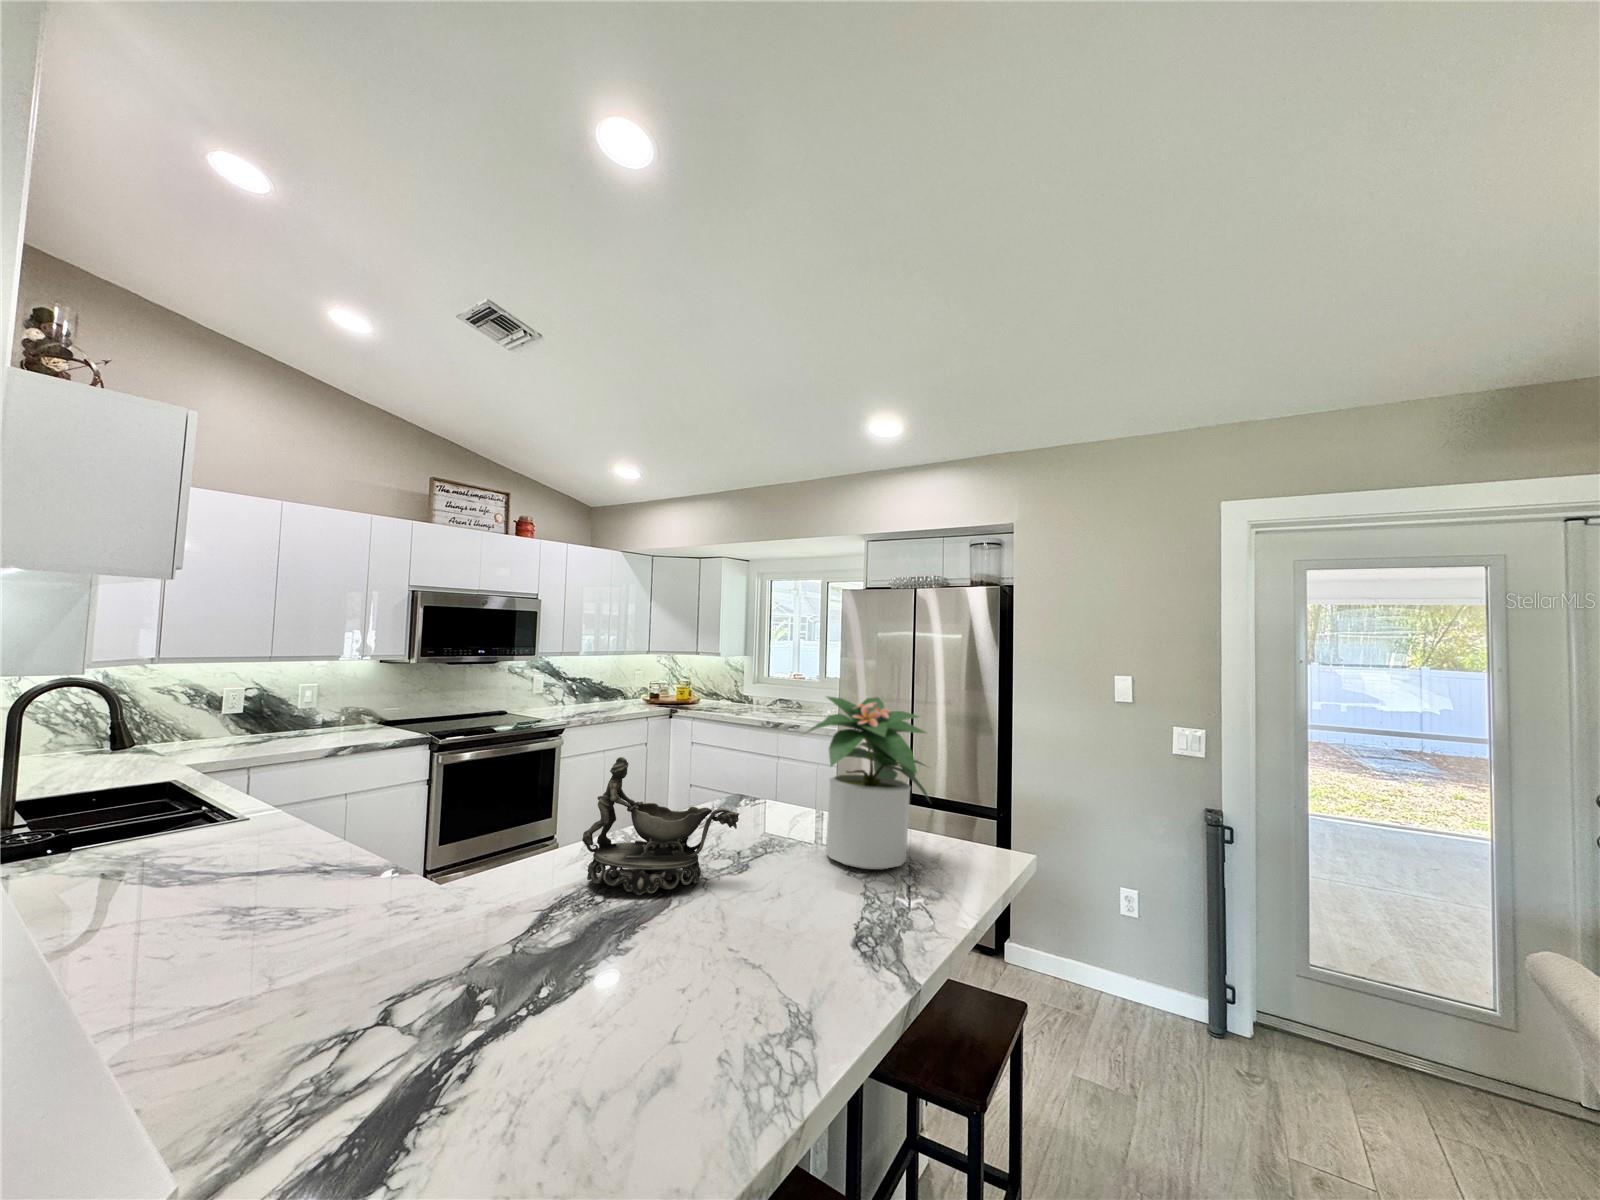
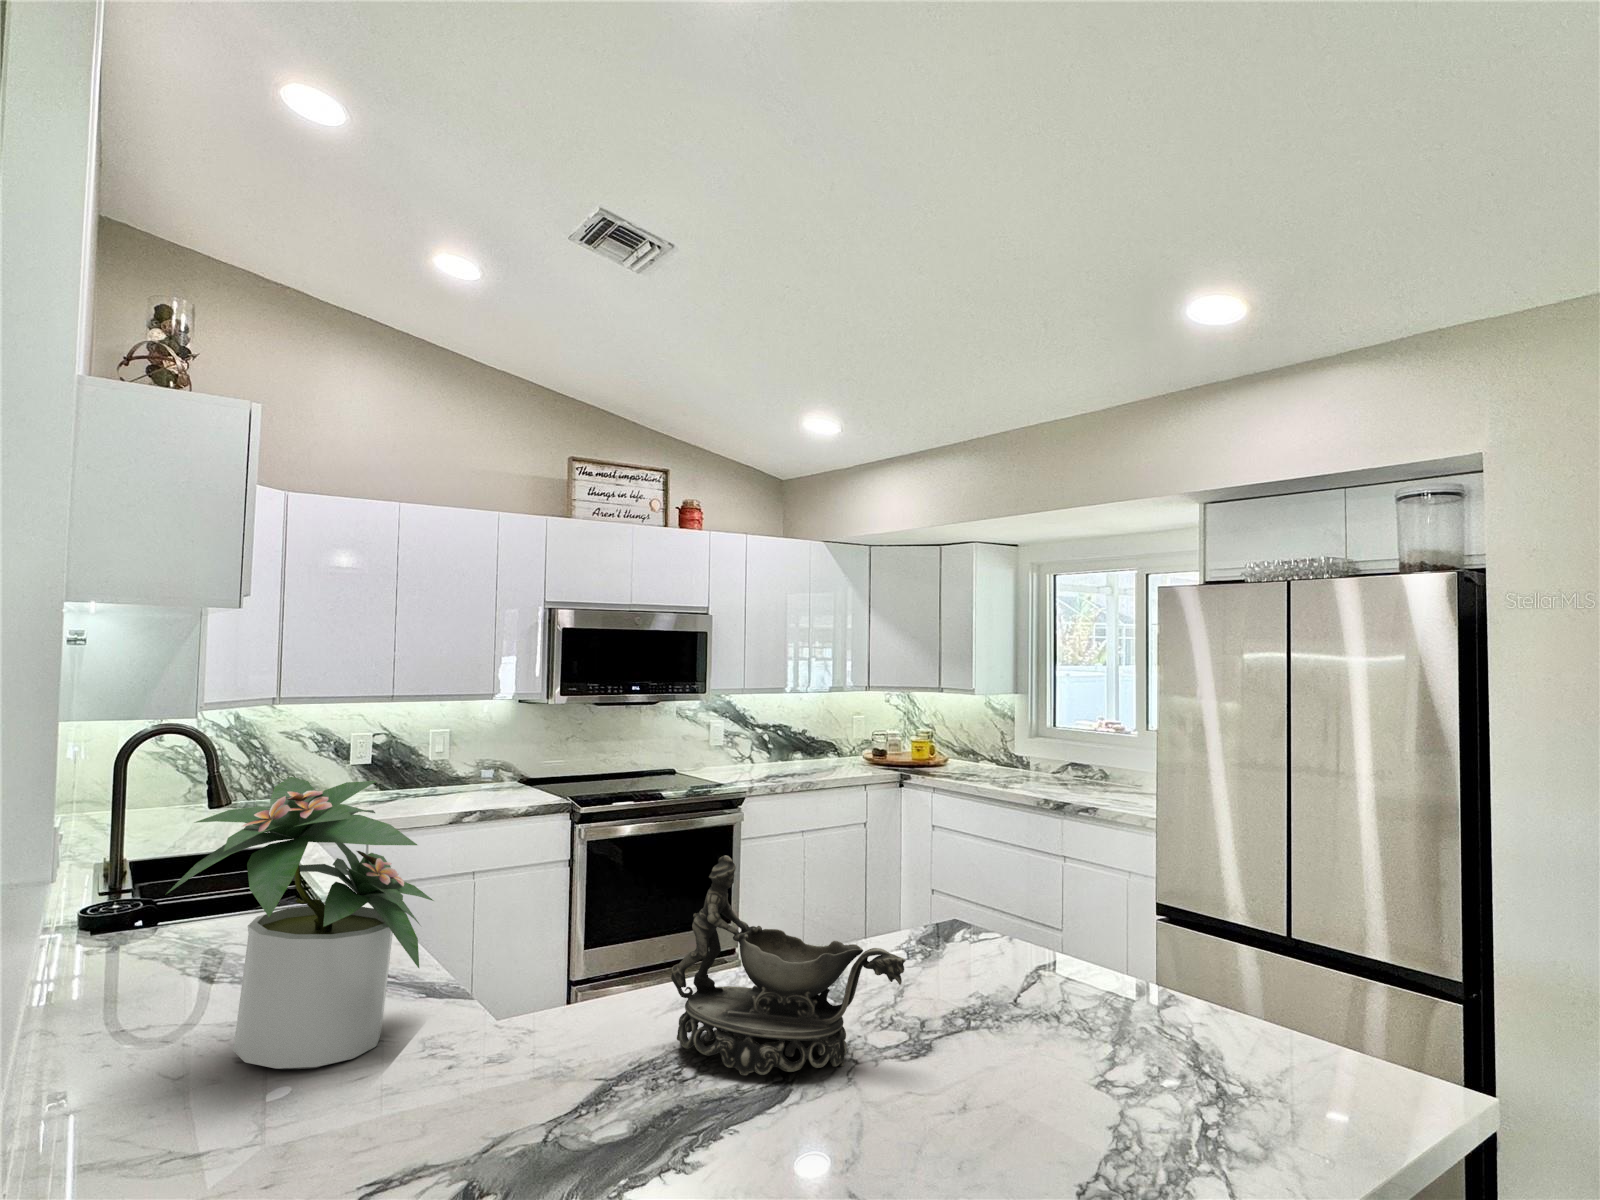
potted plant: present [807,697,929,870] -> present [167,777,434,1070]

